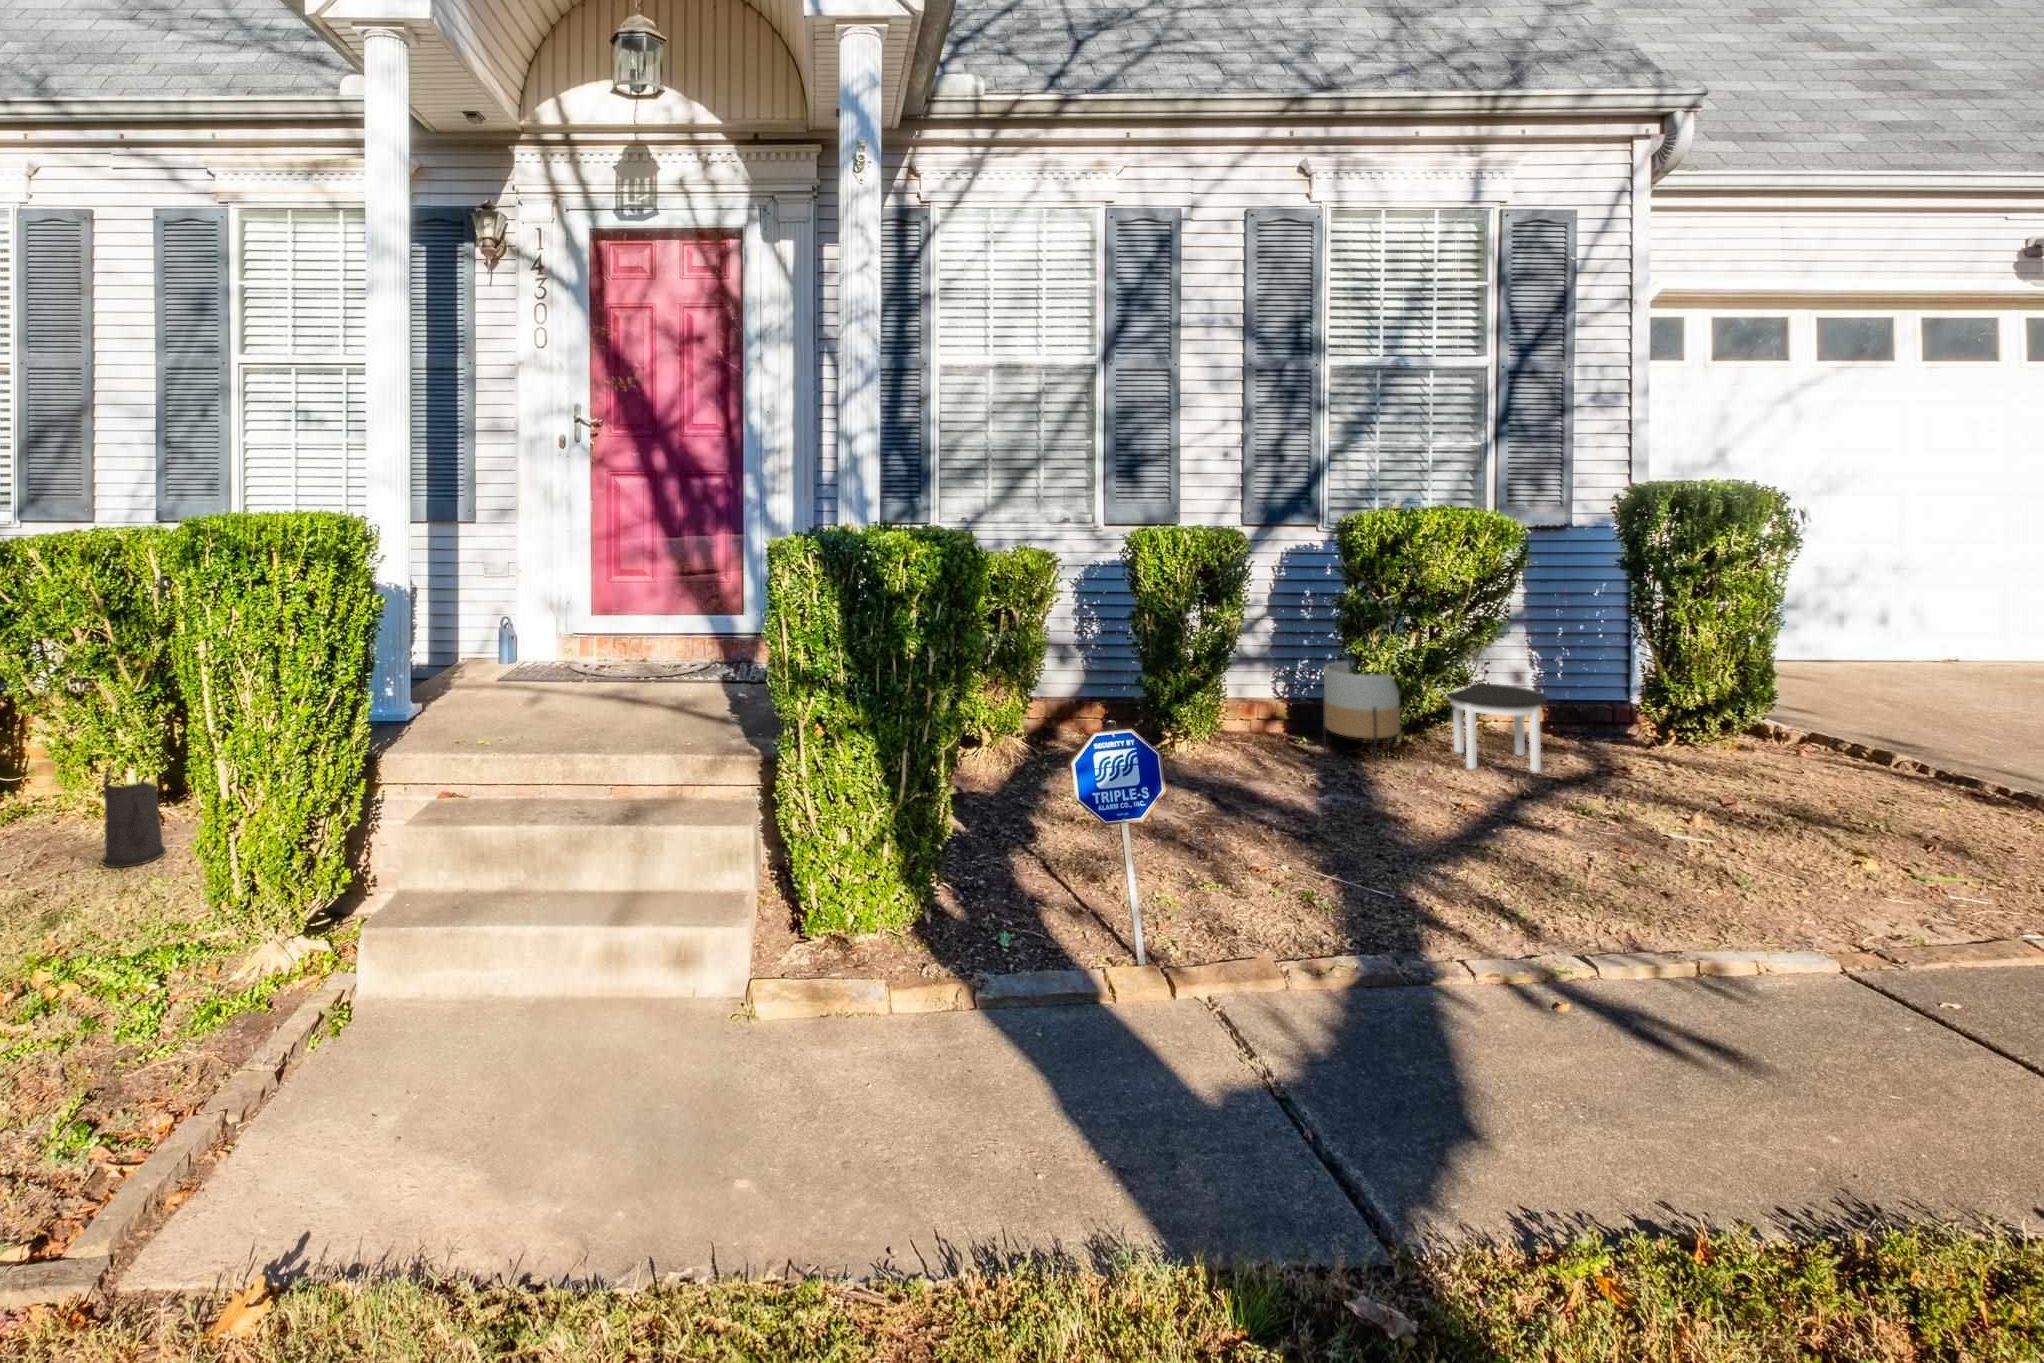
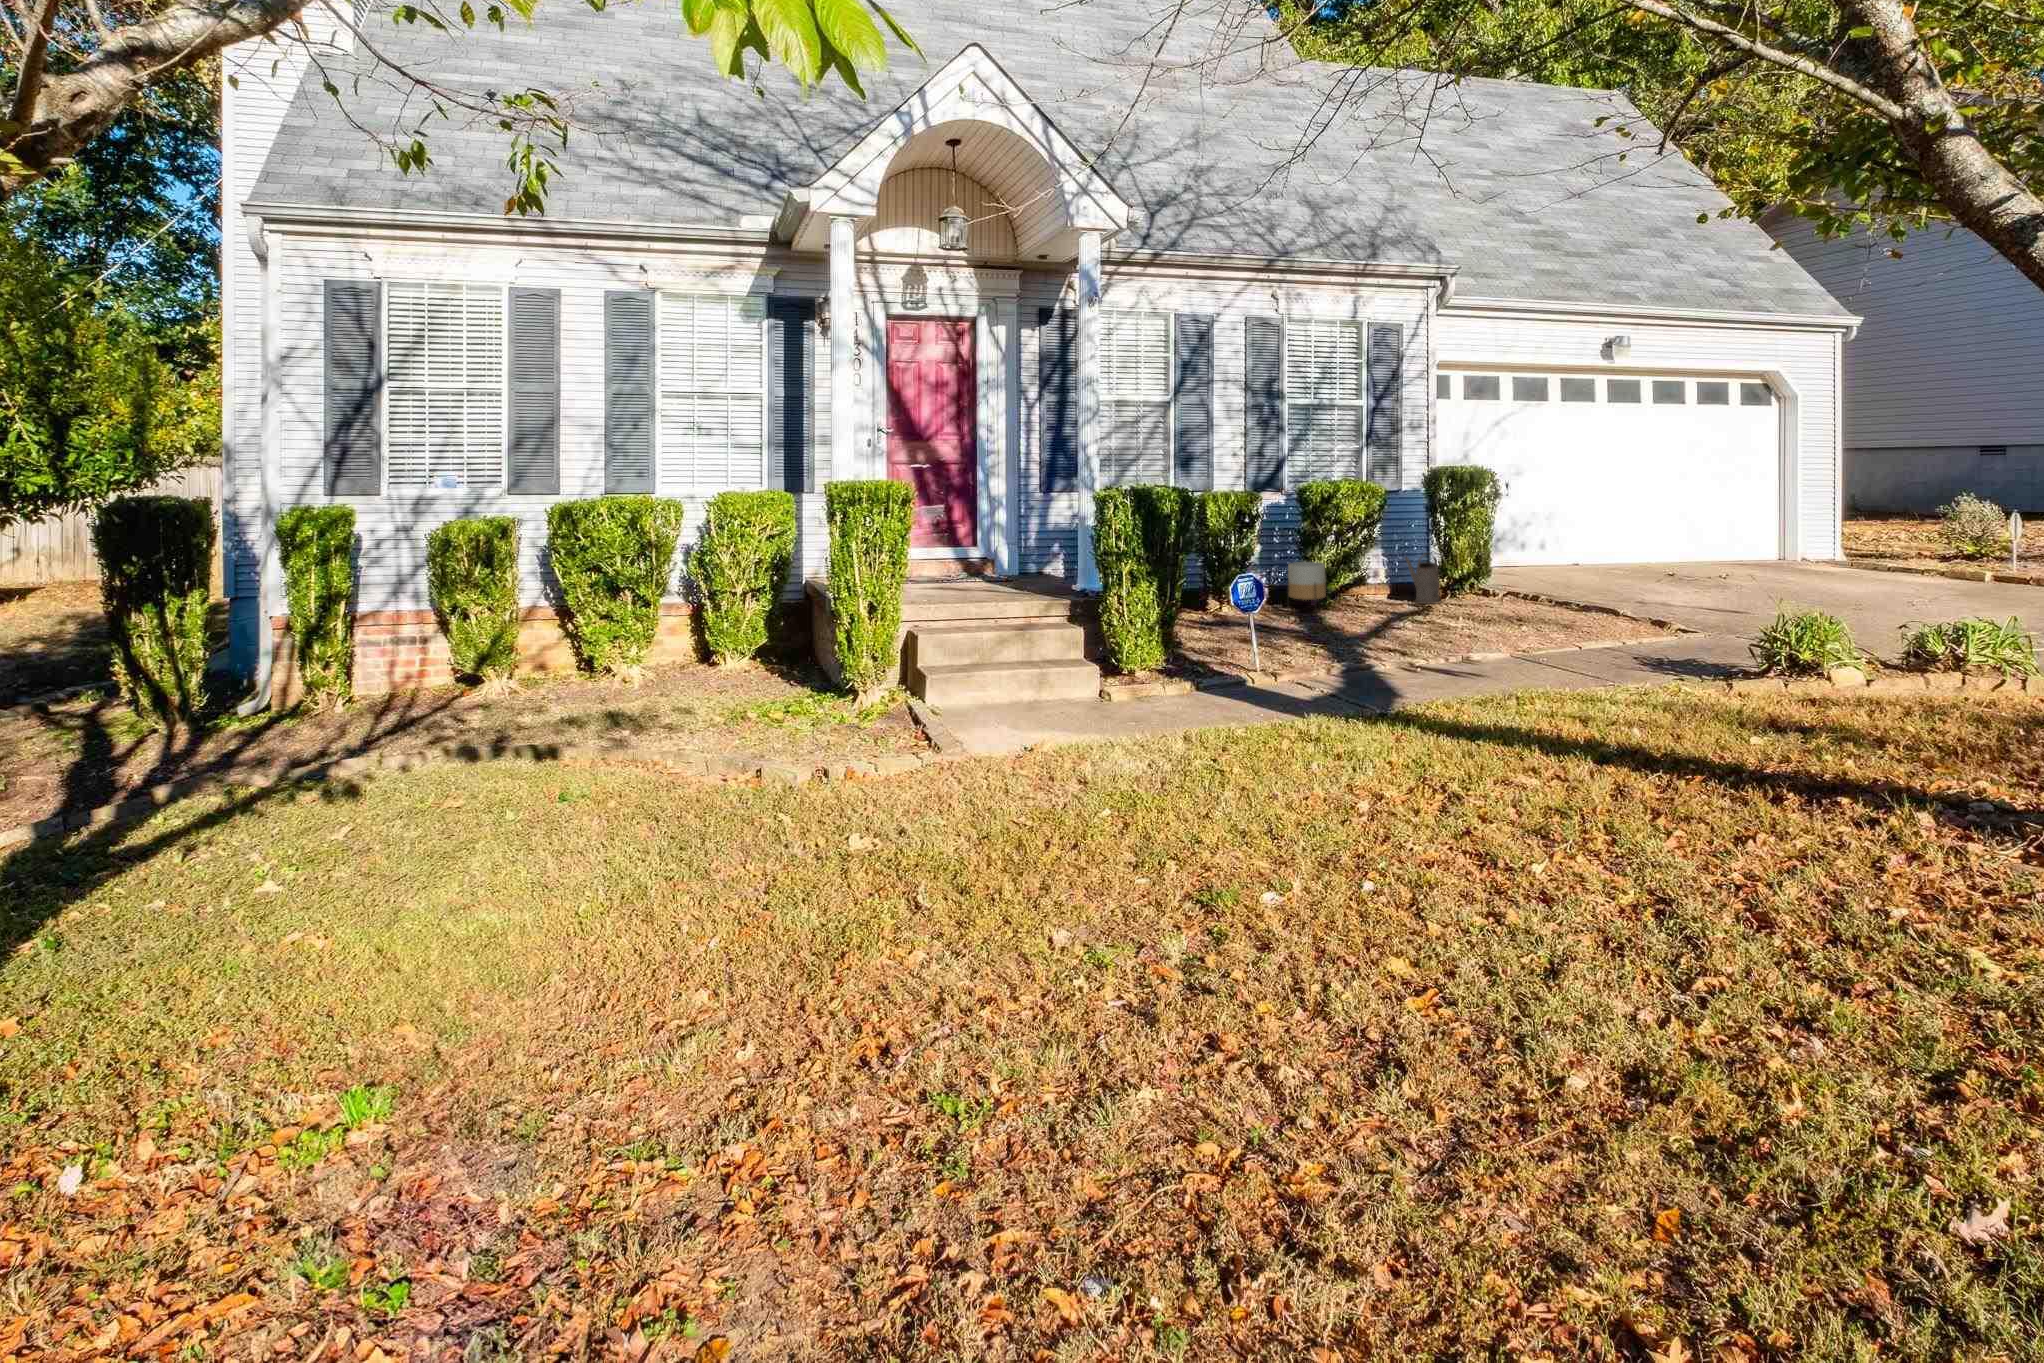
round table: present [1447,684,1547,772] -> none [1345,572,1393,613]
watering can: present [103,767,166,868] -> present [1405,553,1441,604]

